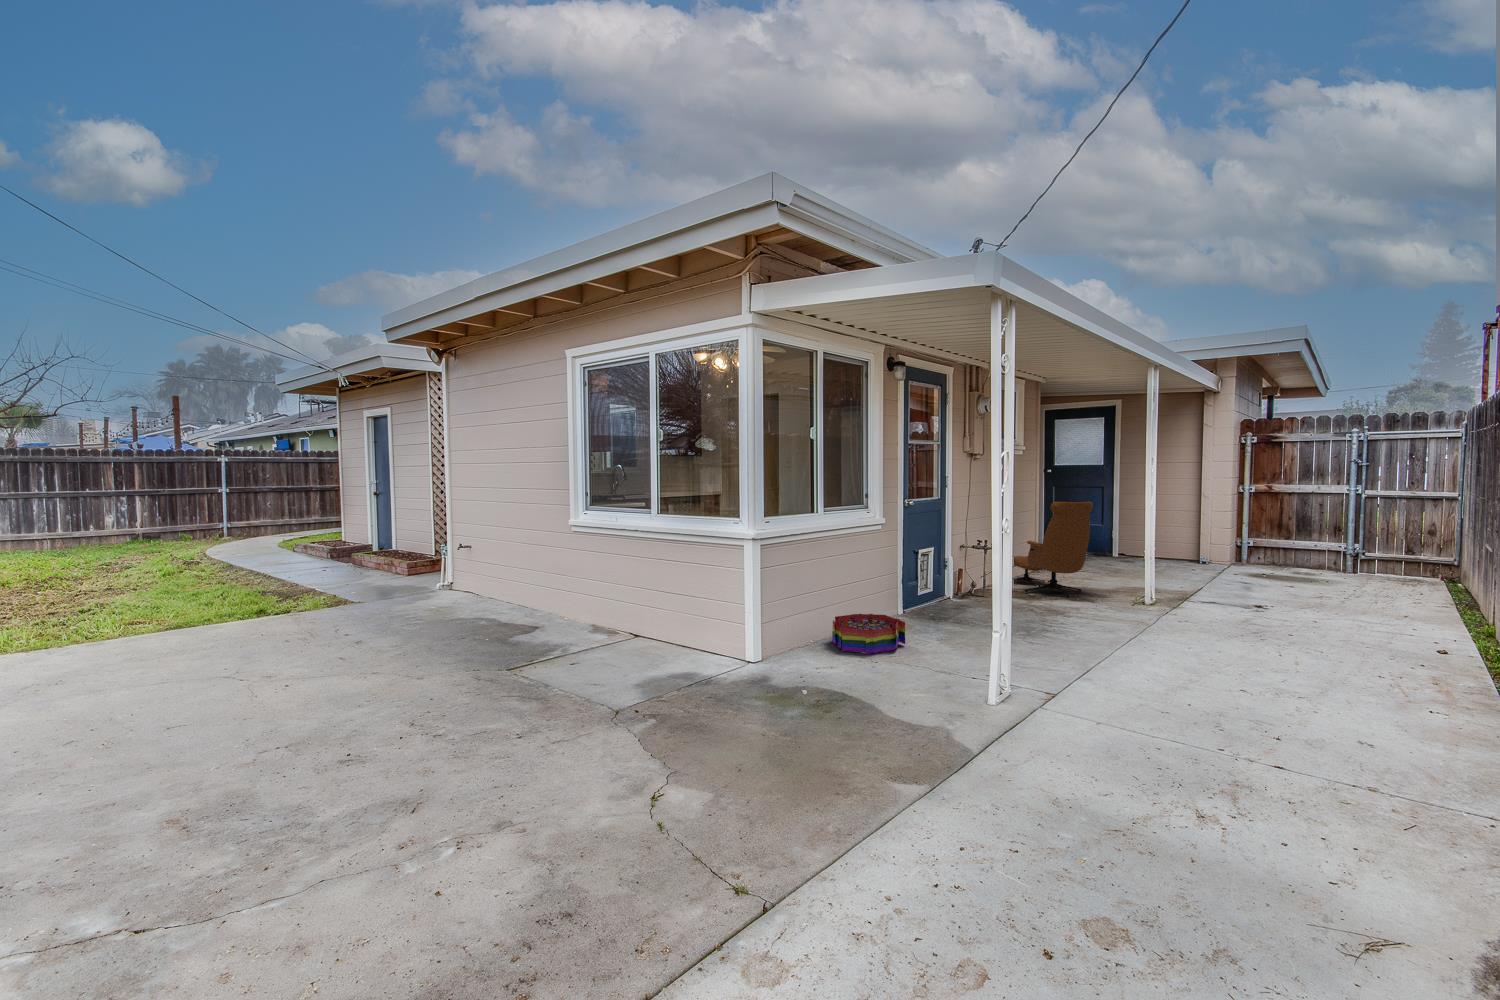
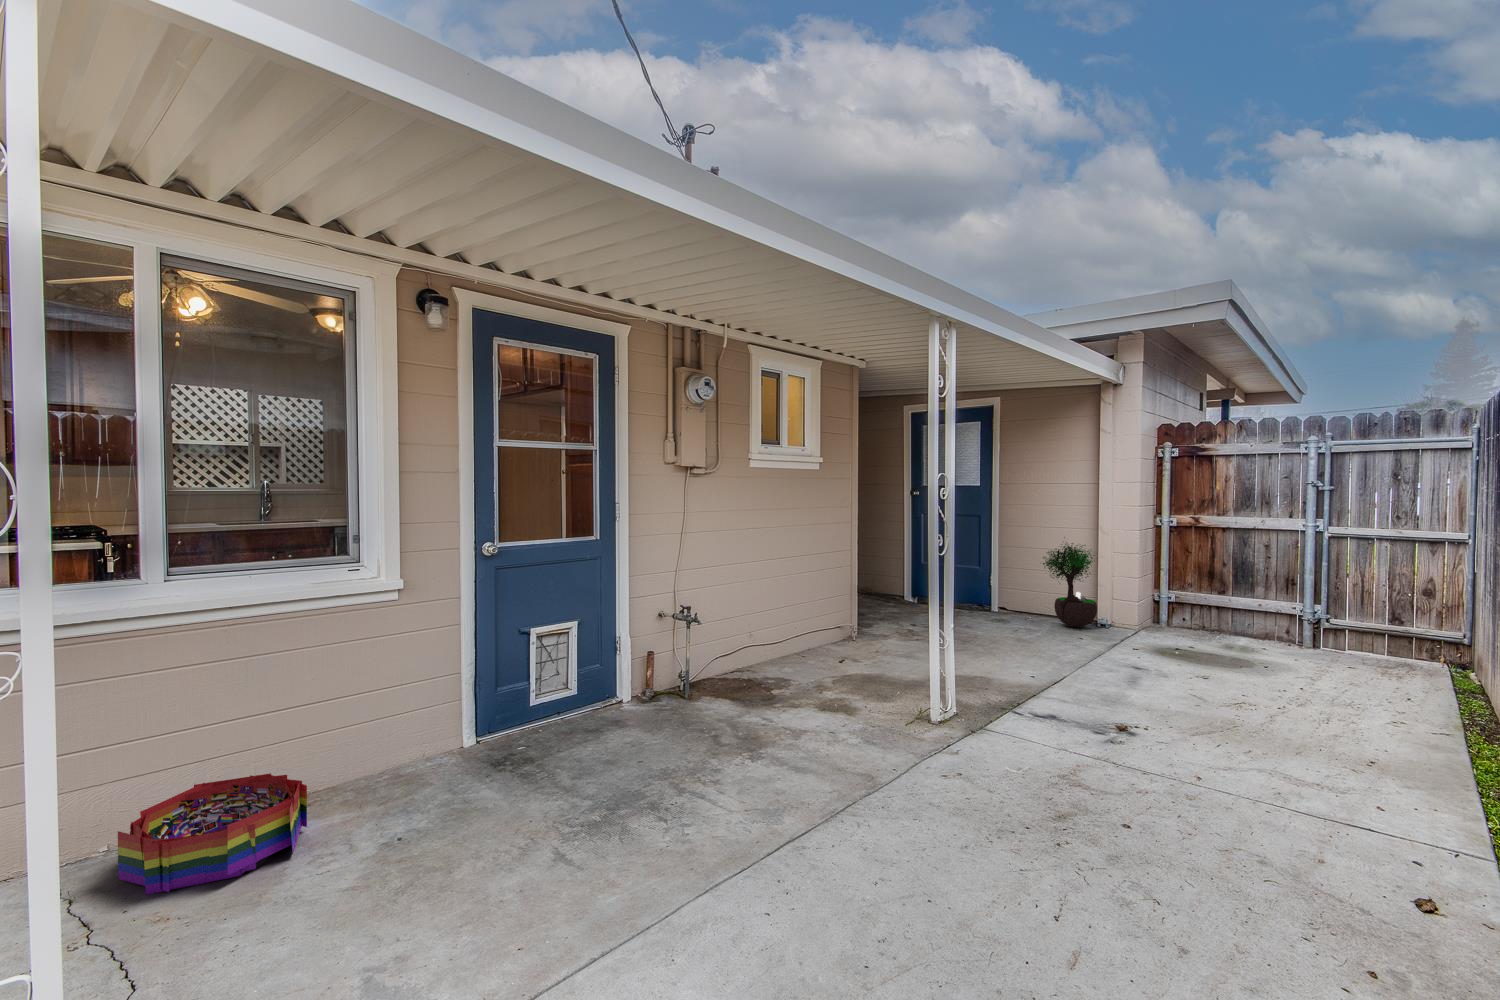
potted tree: none [1159,501,1202,565] -> present [1043,537,1097,627]
lounge chair: present [1014,502,1093,597] -> none [772,545,865,700]

